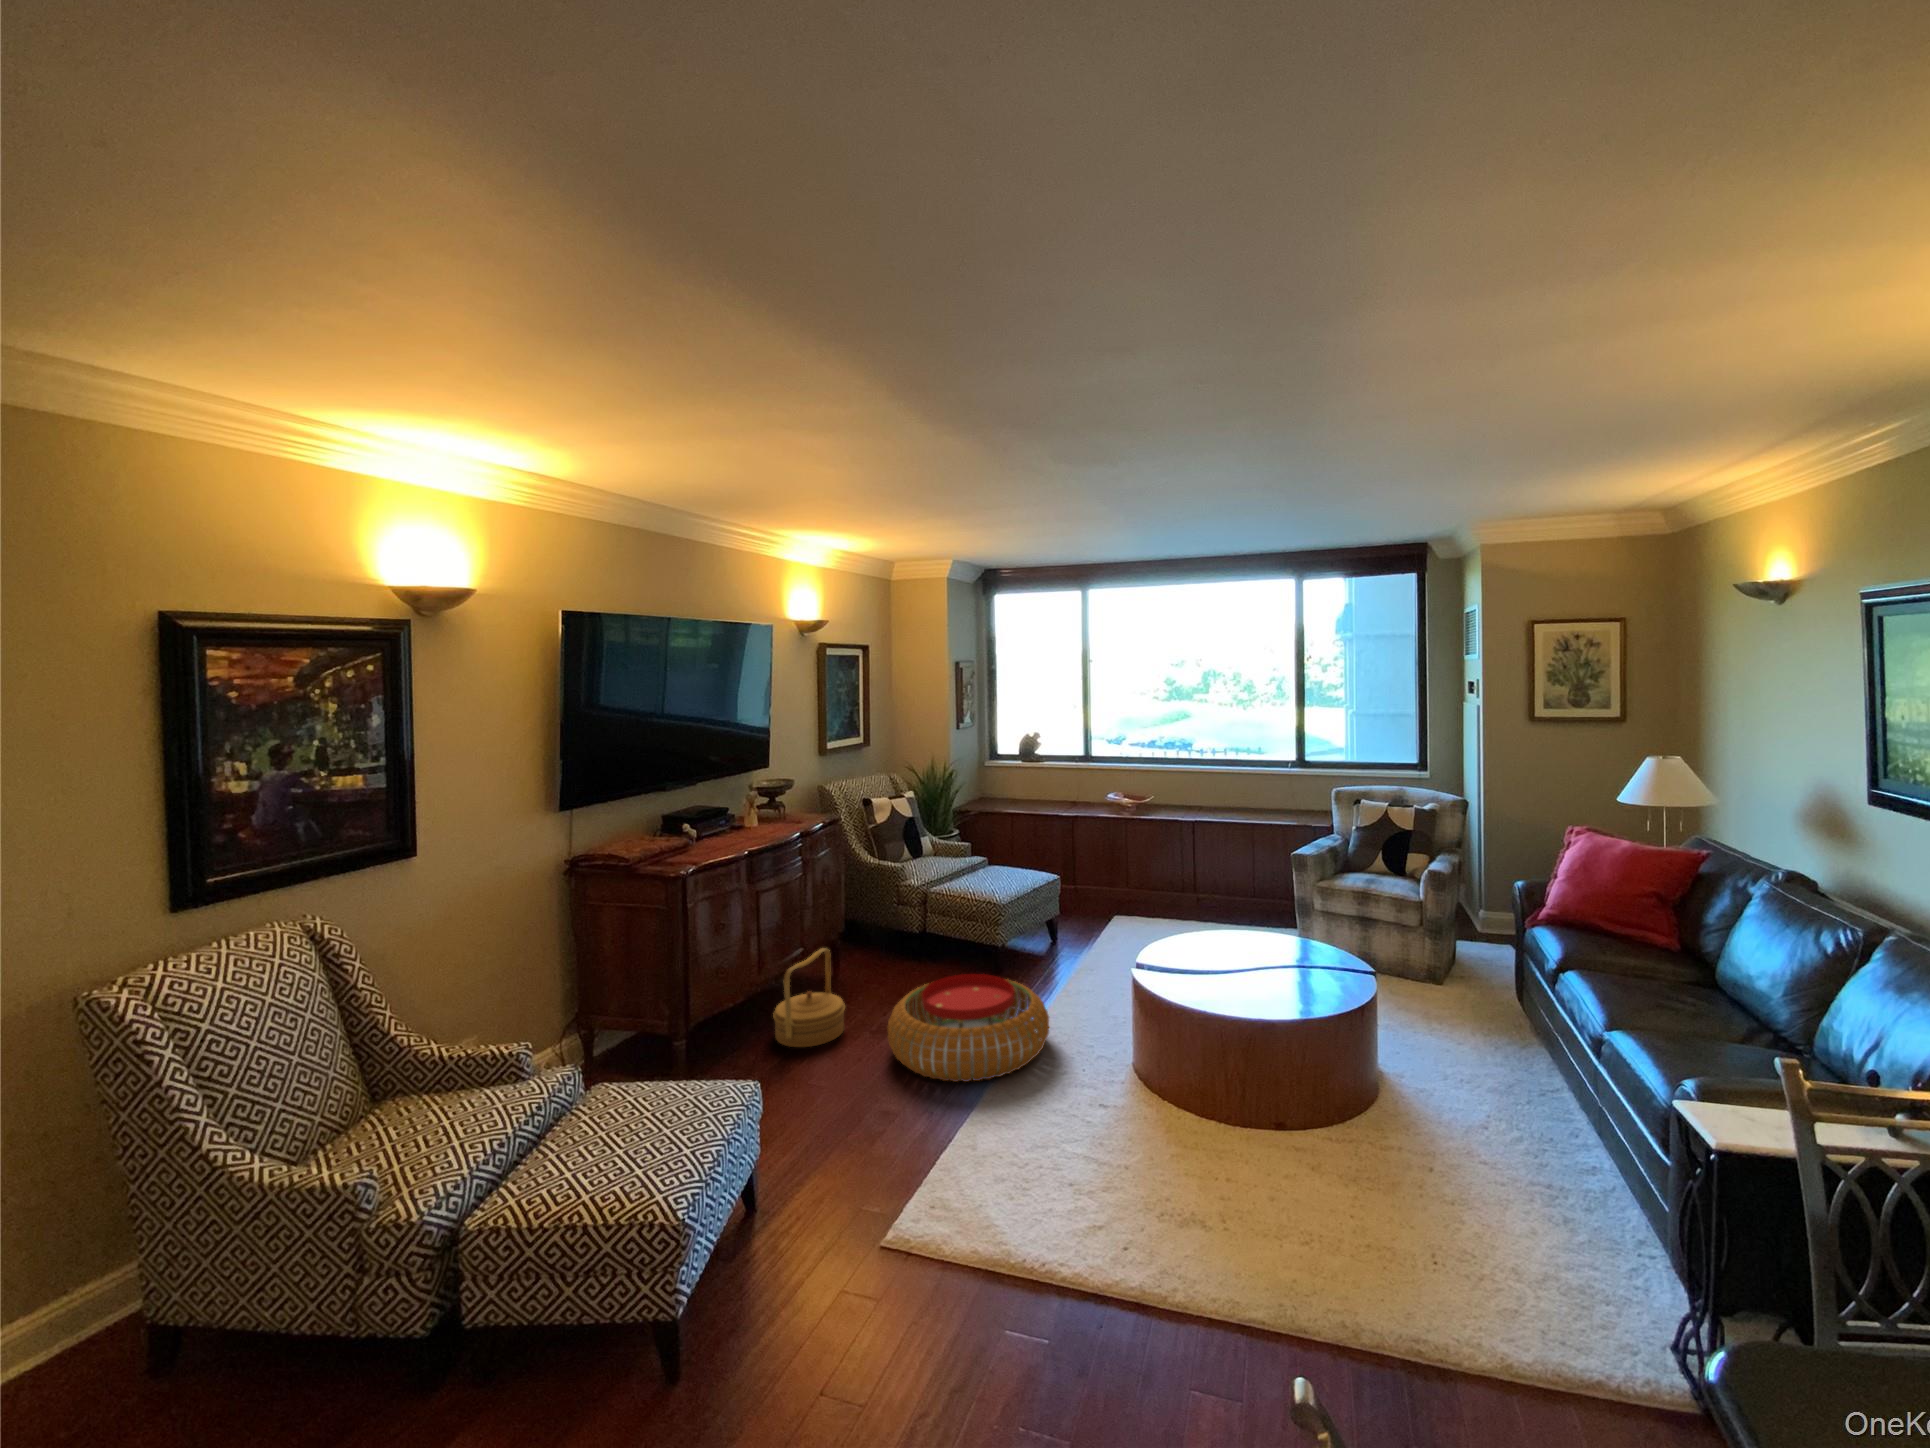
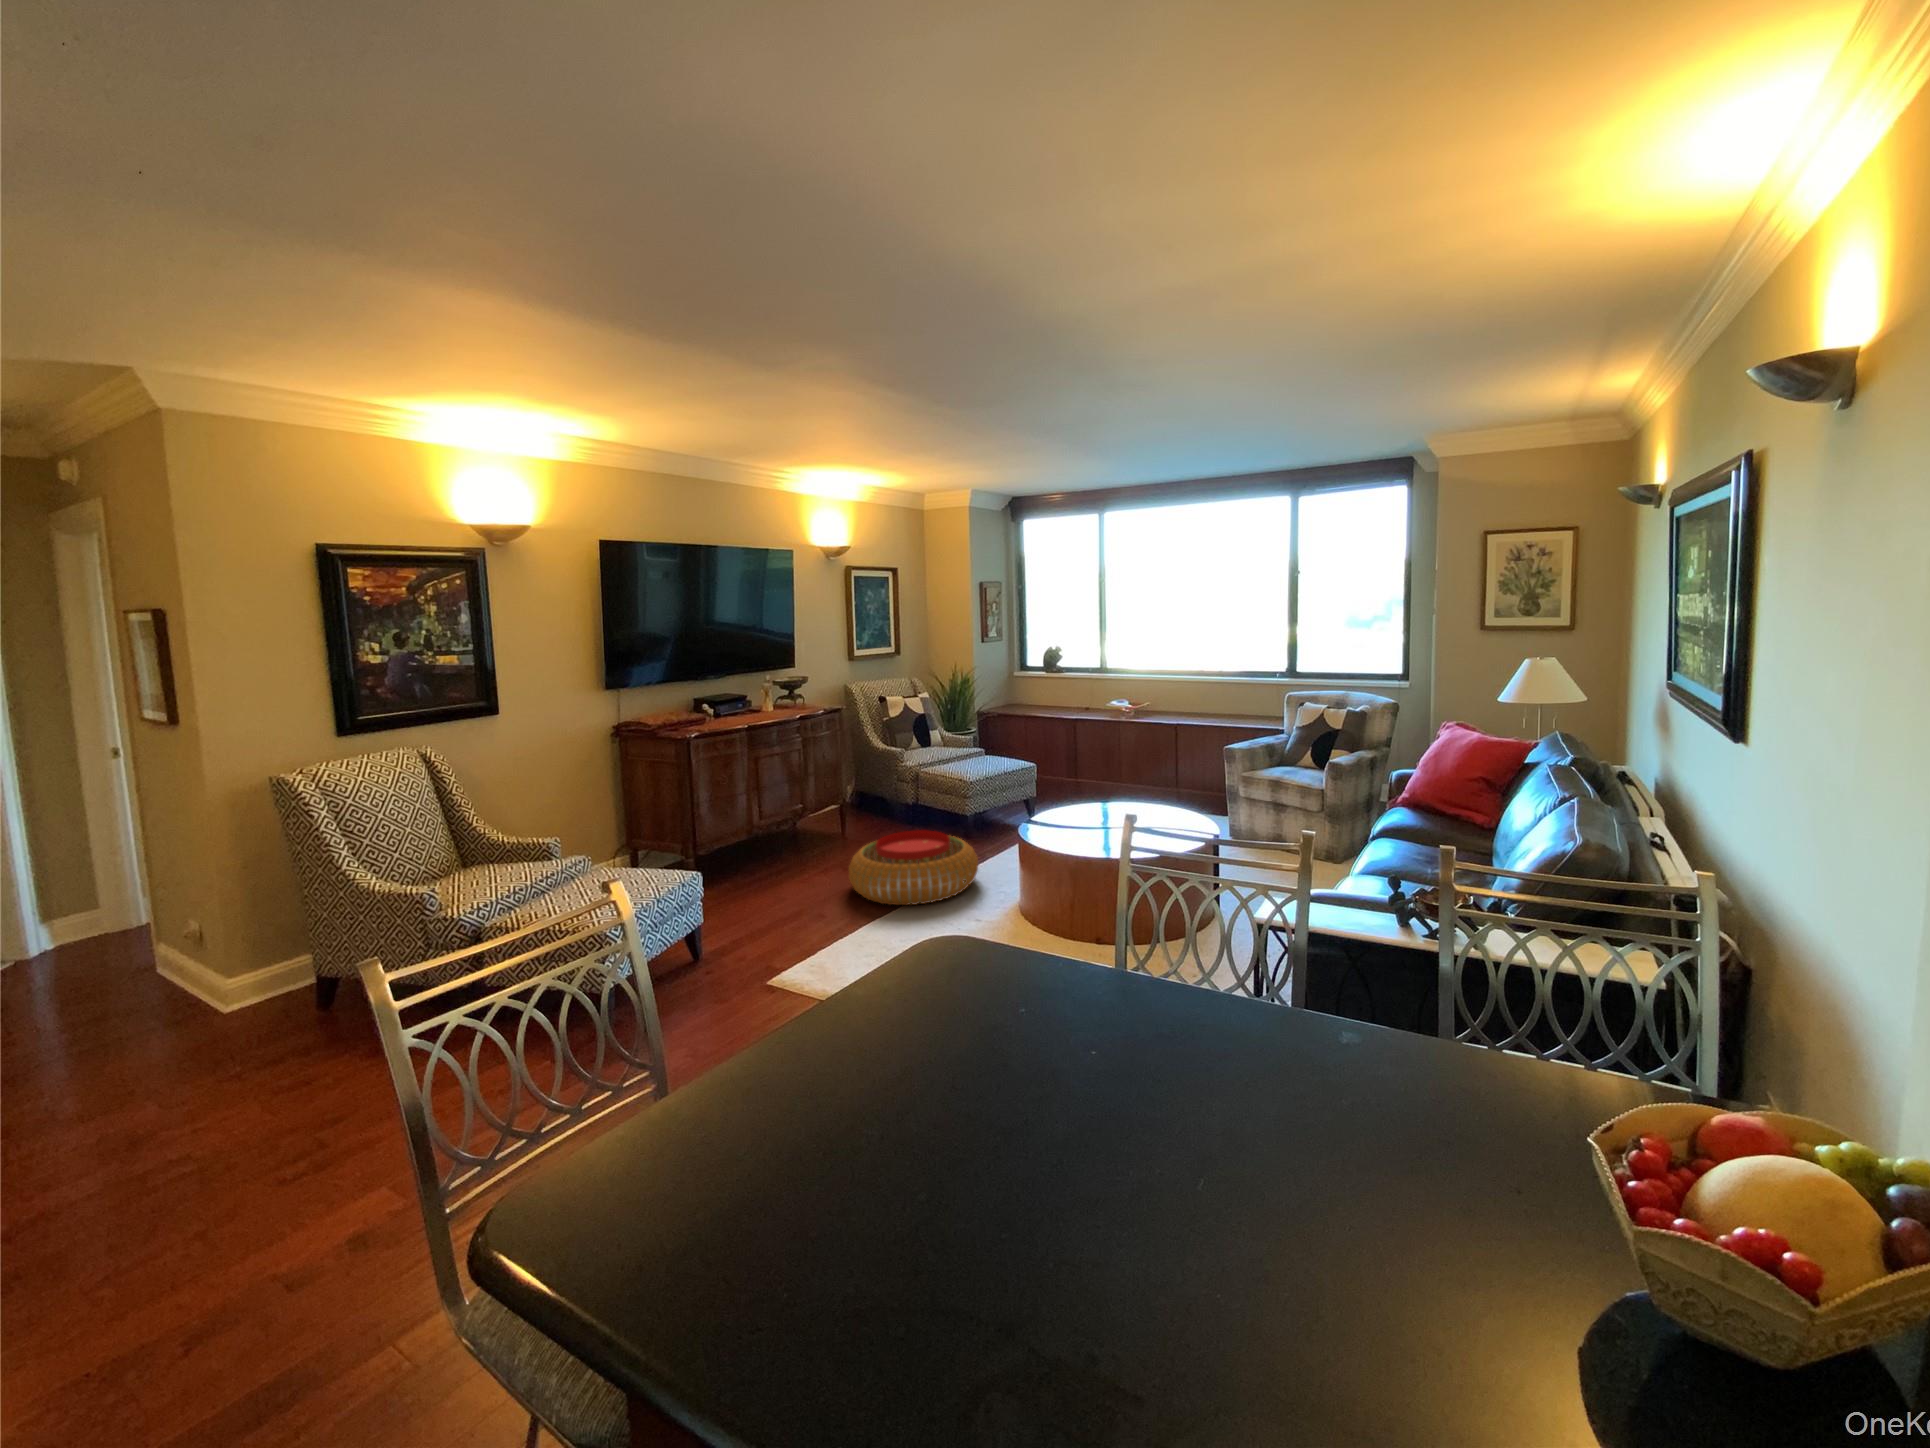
basket: present [773,948,845,1047] -> none [776,806,832,878]

